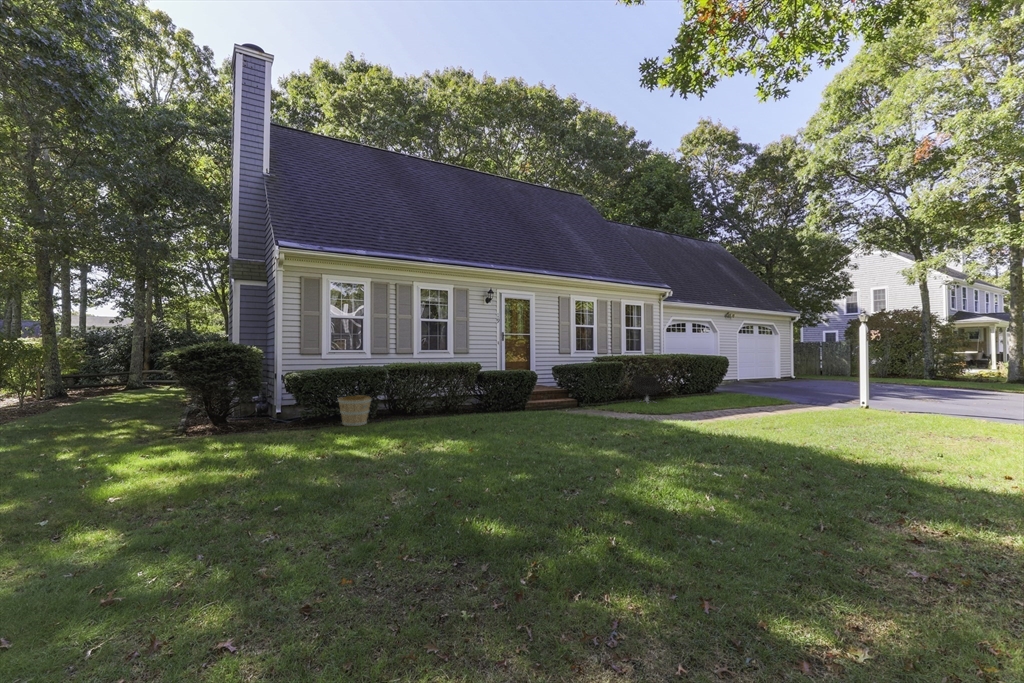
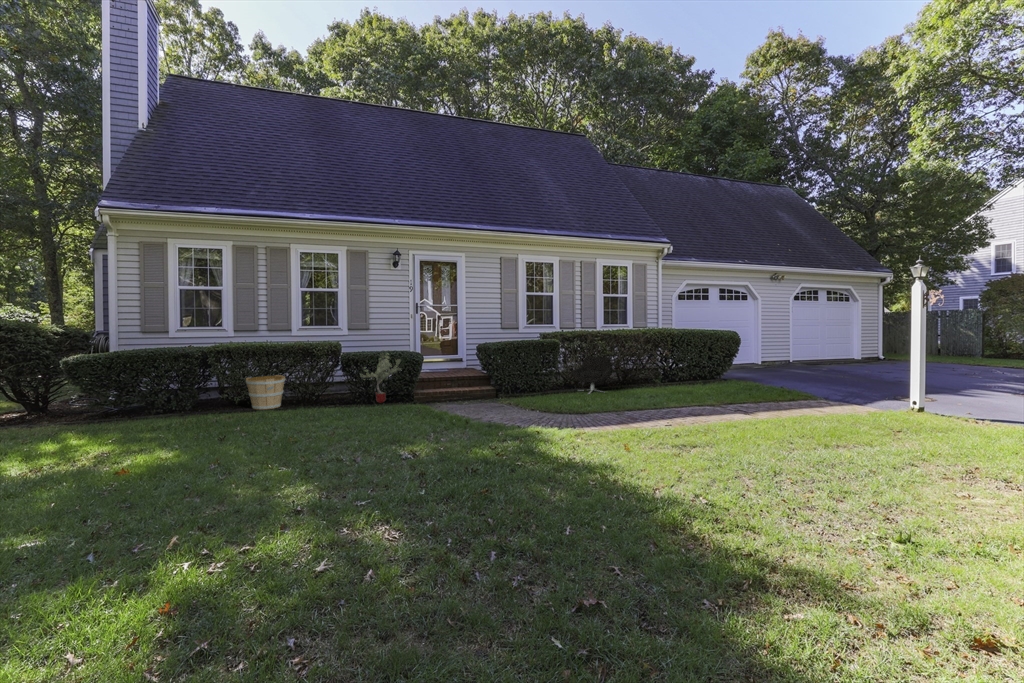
potted tree: none [500,373,530,412] -> present [360,353,401,403]
wooden bucket: present [338,395,371,426] -> present [246,375,286,410]

